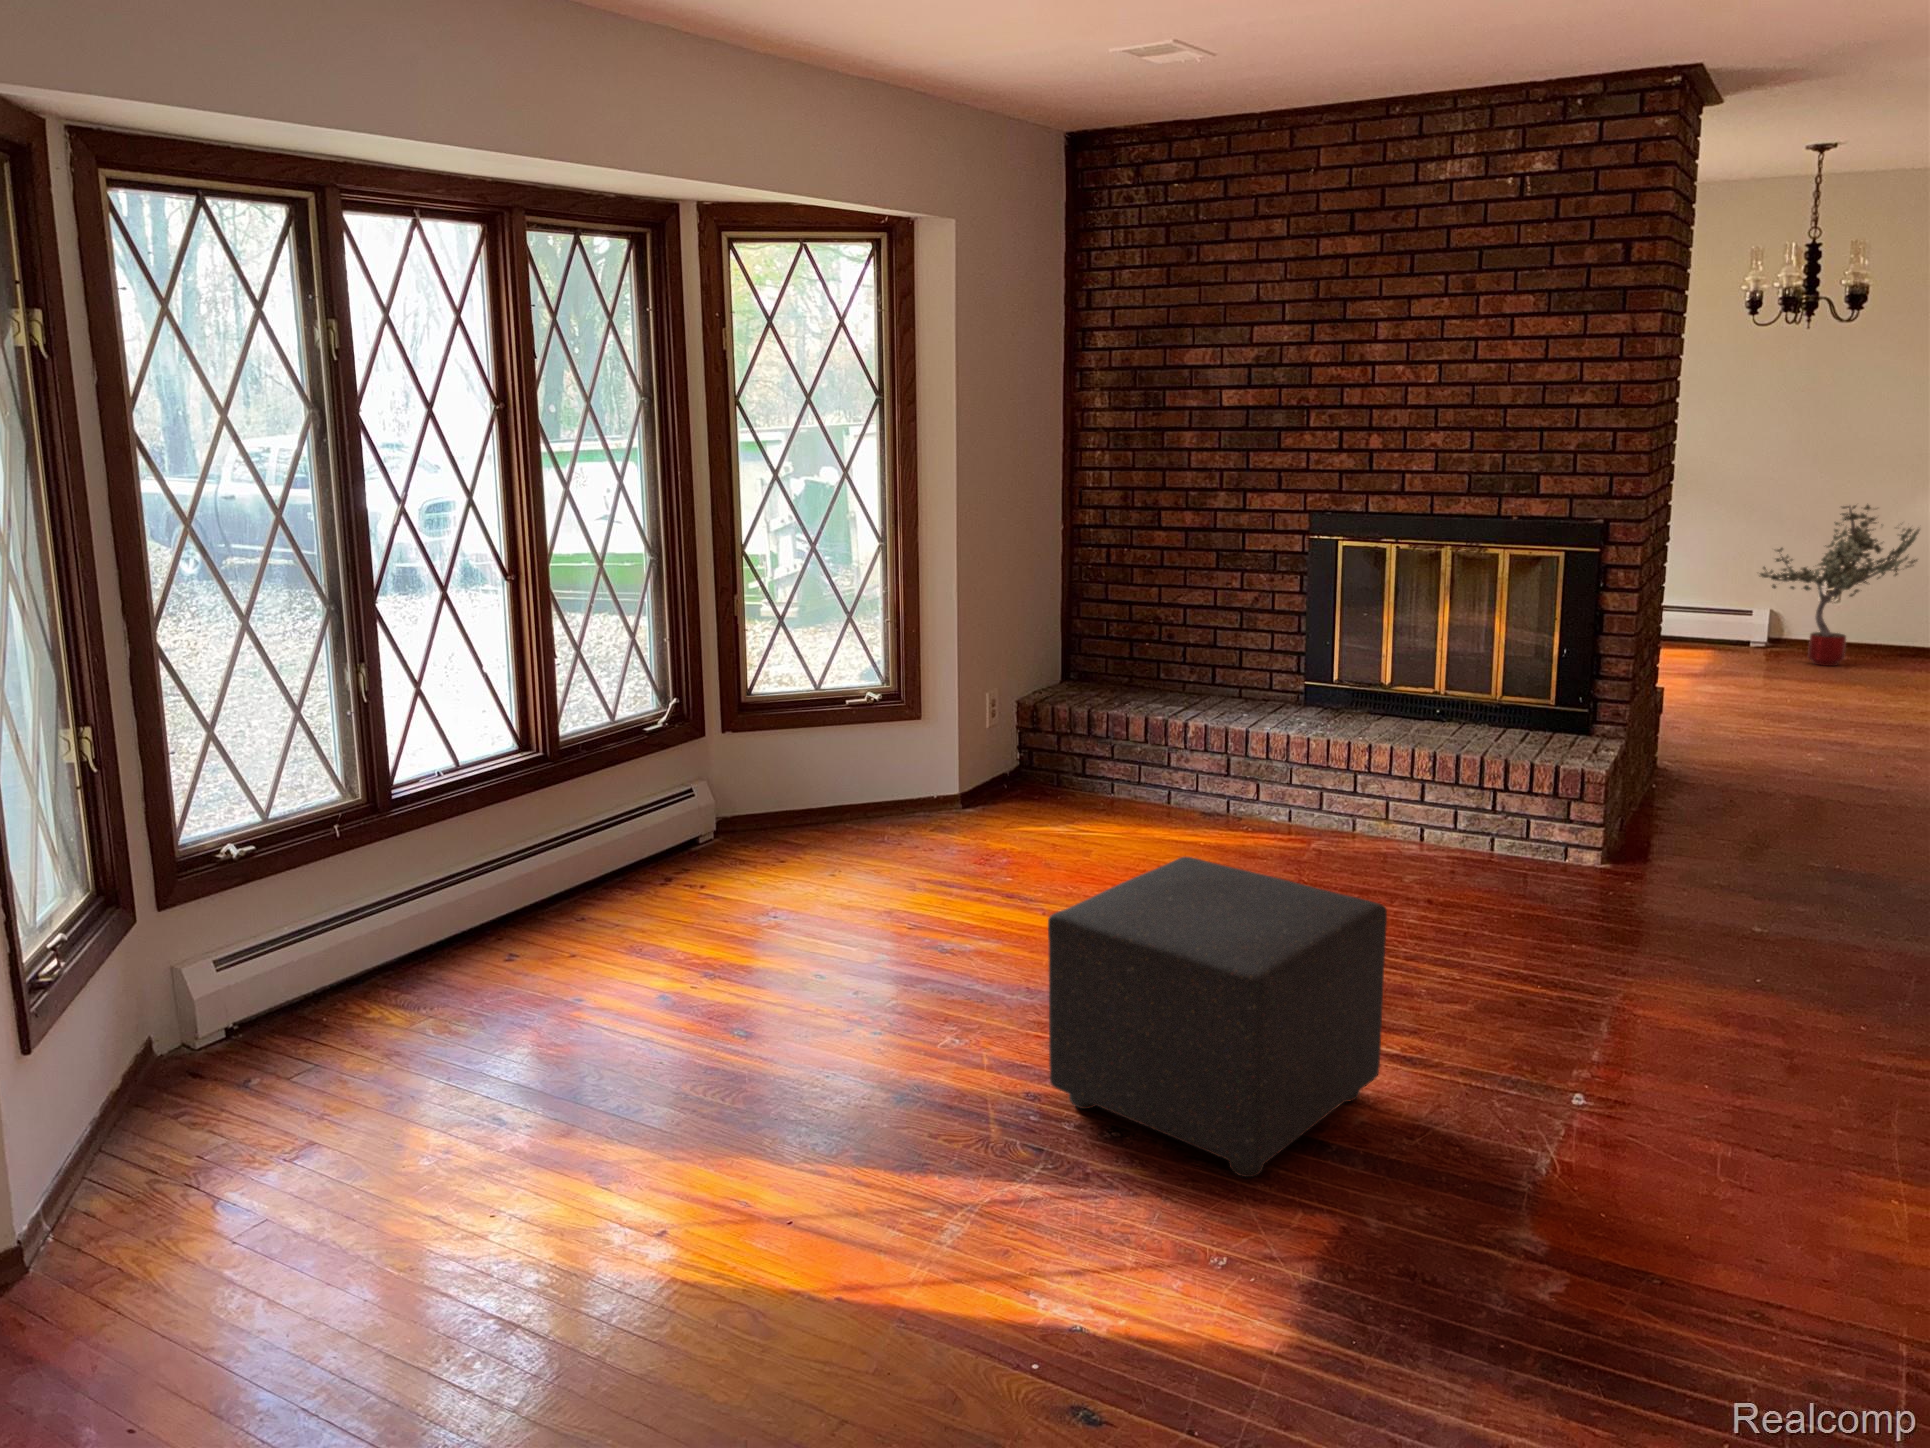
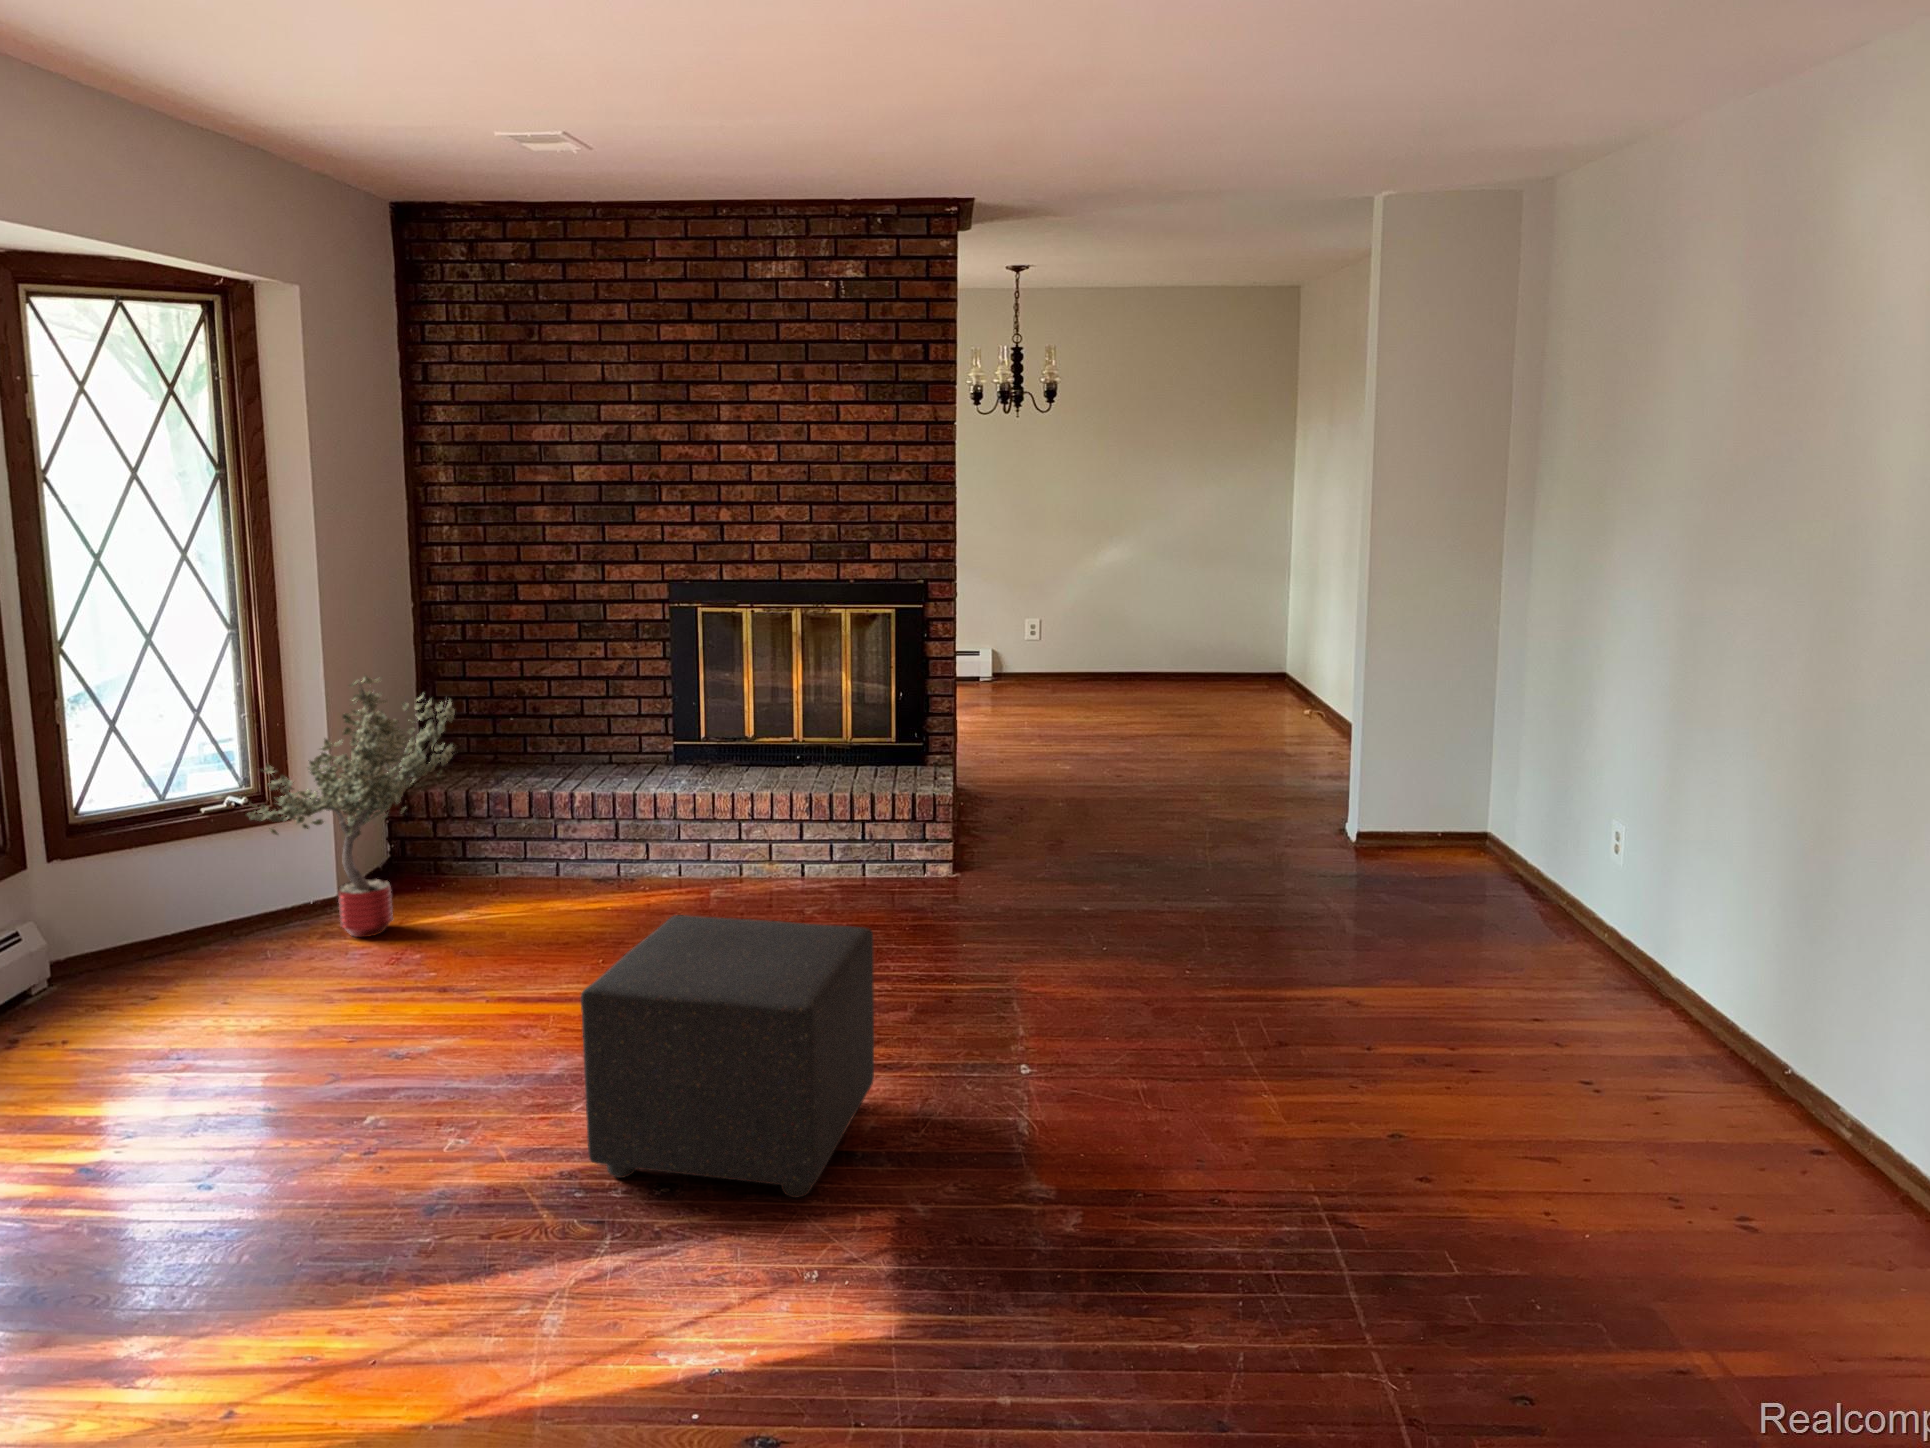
potted tree: present [1760,505,1920,666] -> present [247,675,455,937]

